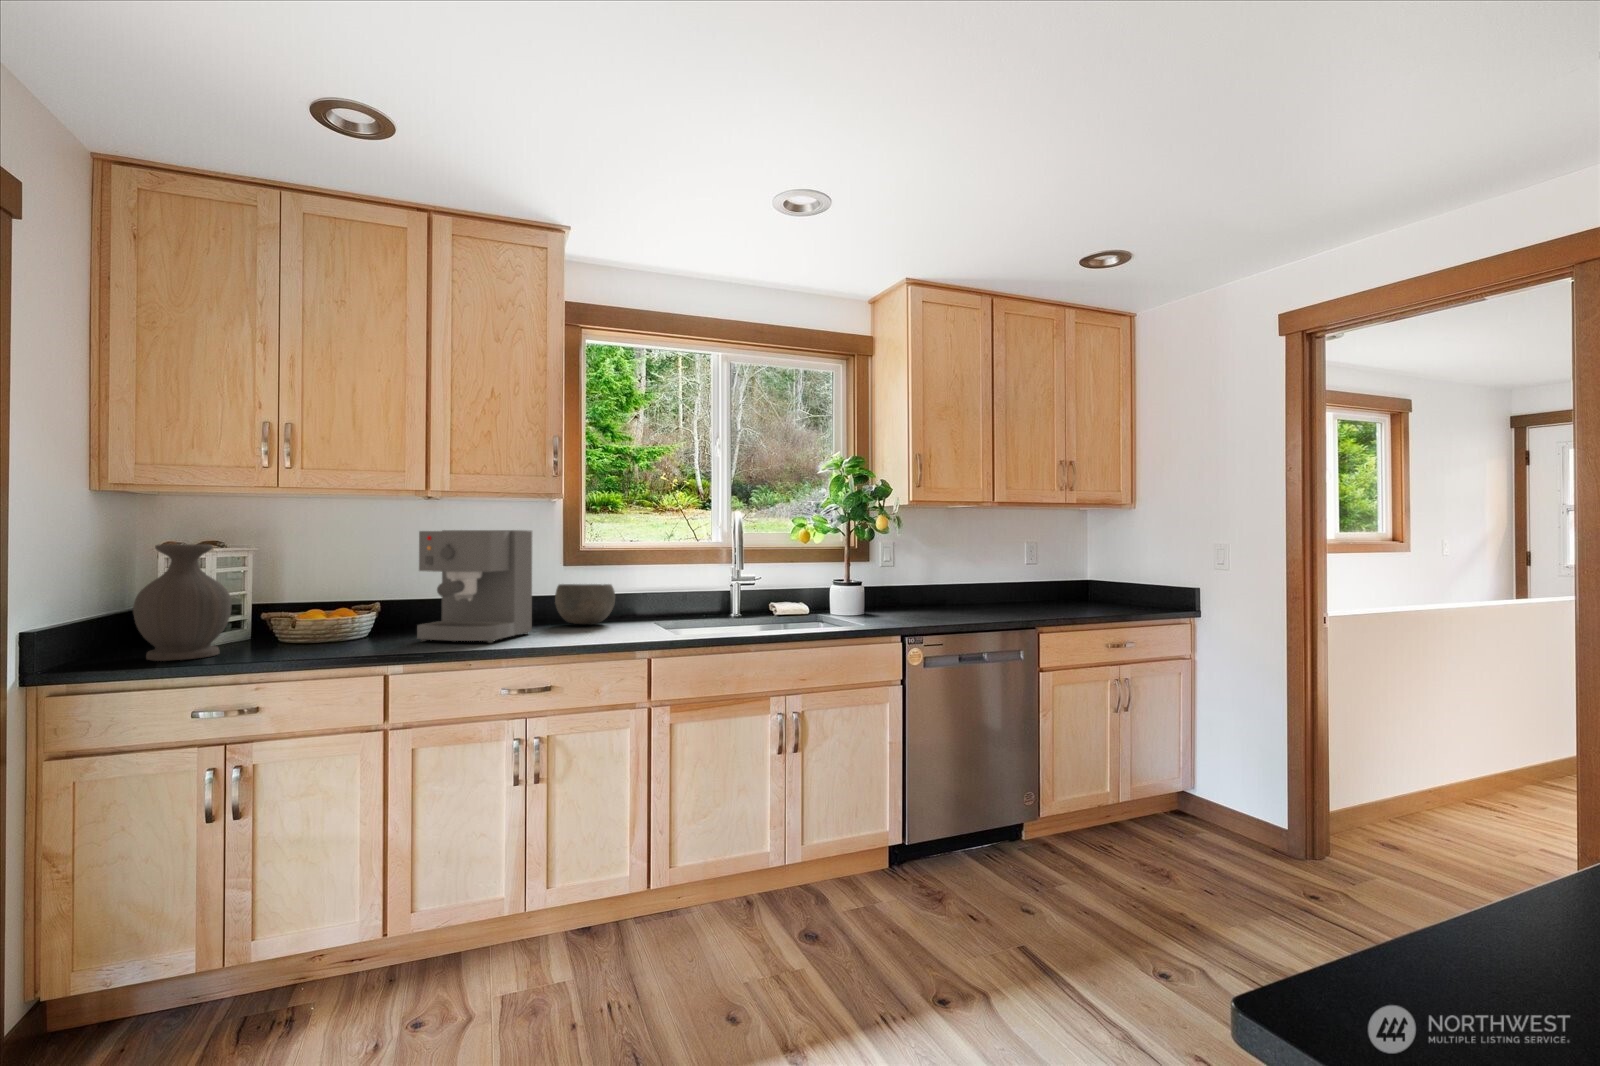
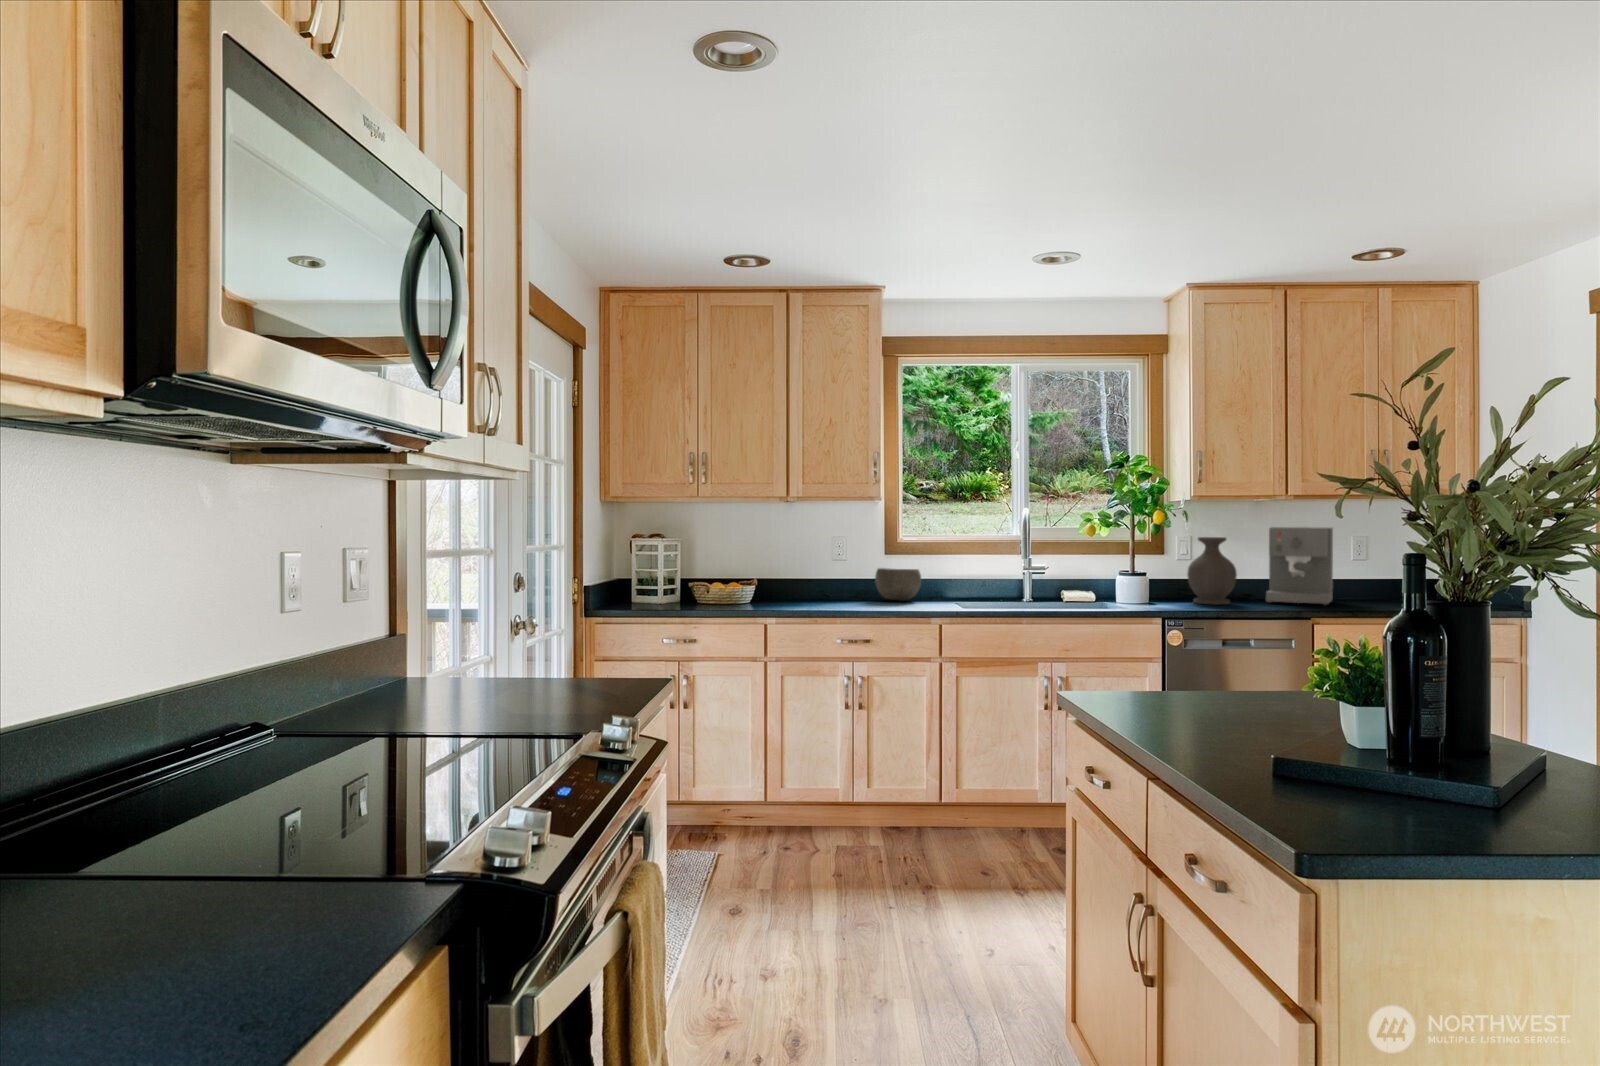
coffee maker: present [417,530,532,643] -> present [1266,527,1333,605]
vase: present [133,544,232,661] -> present [1187,537,1237,605]

